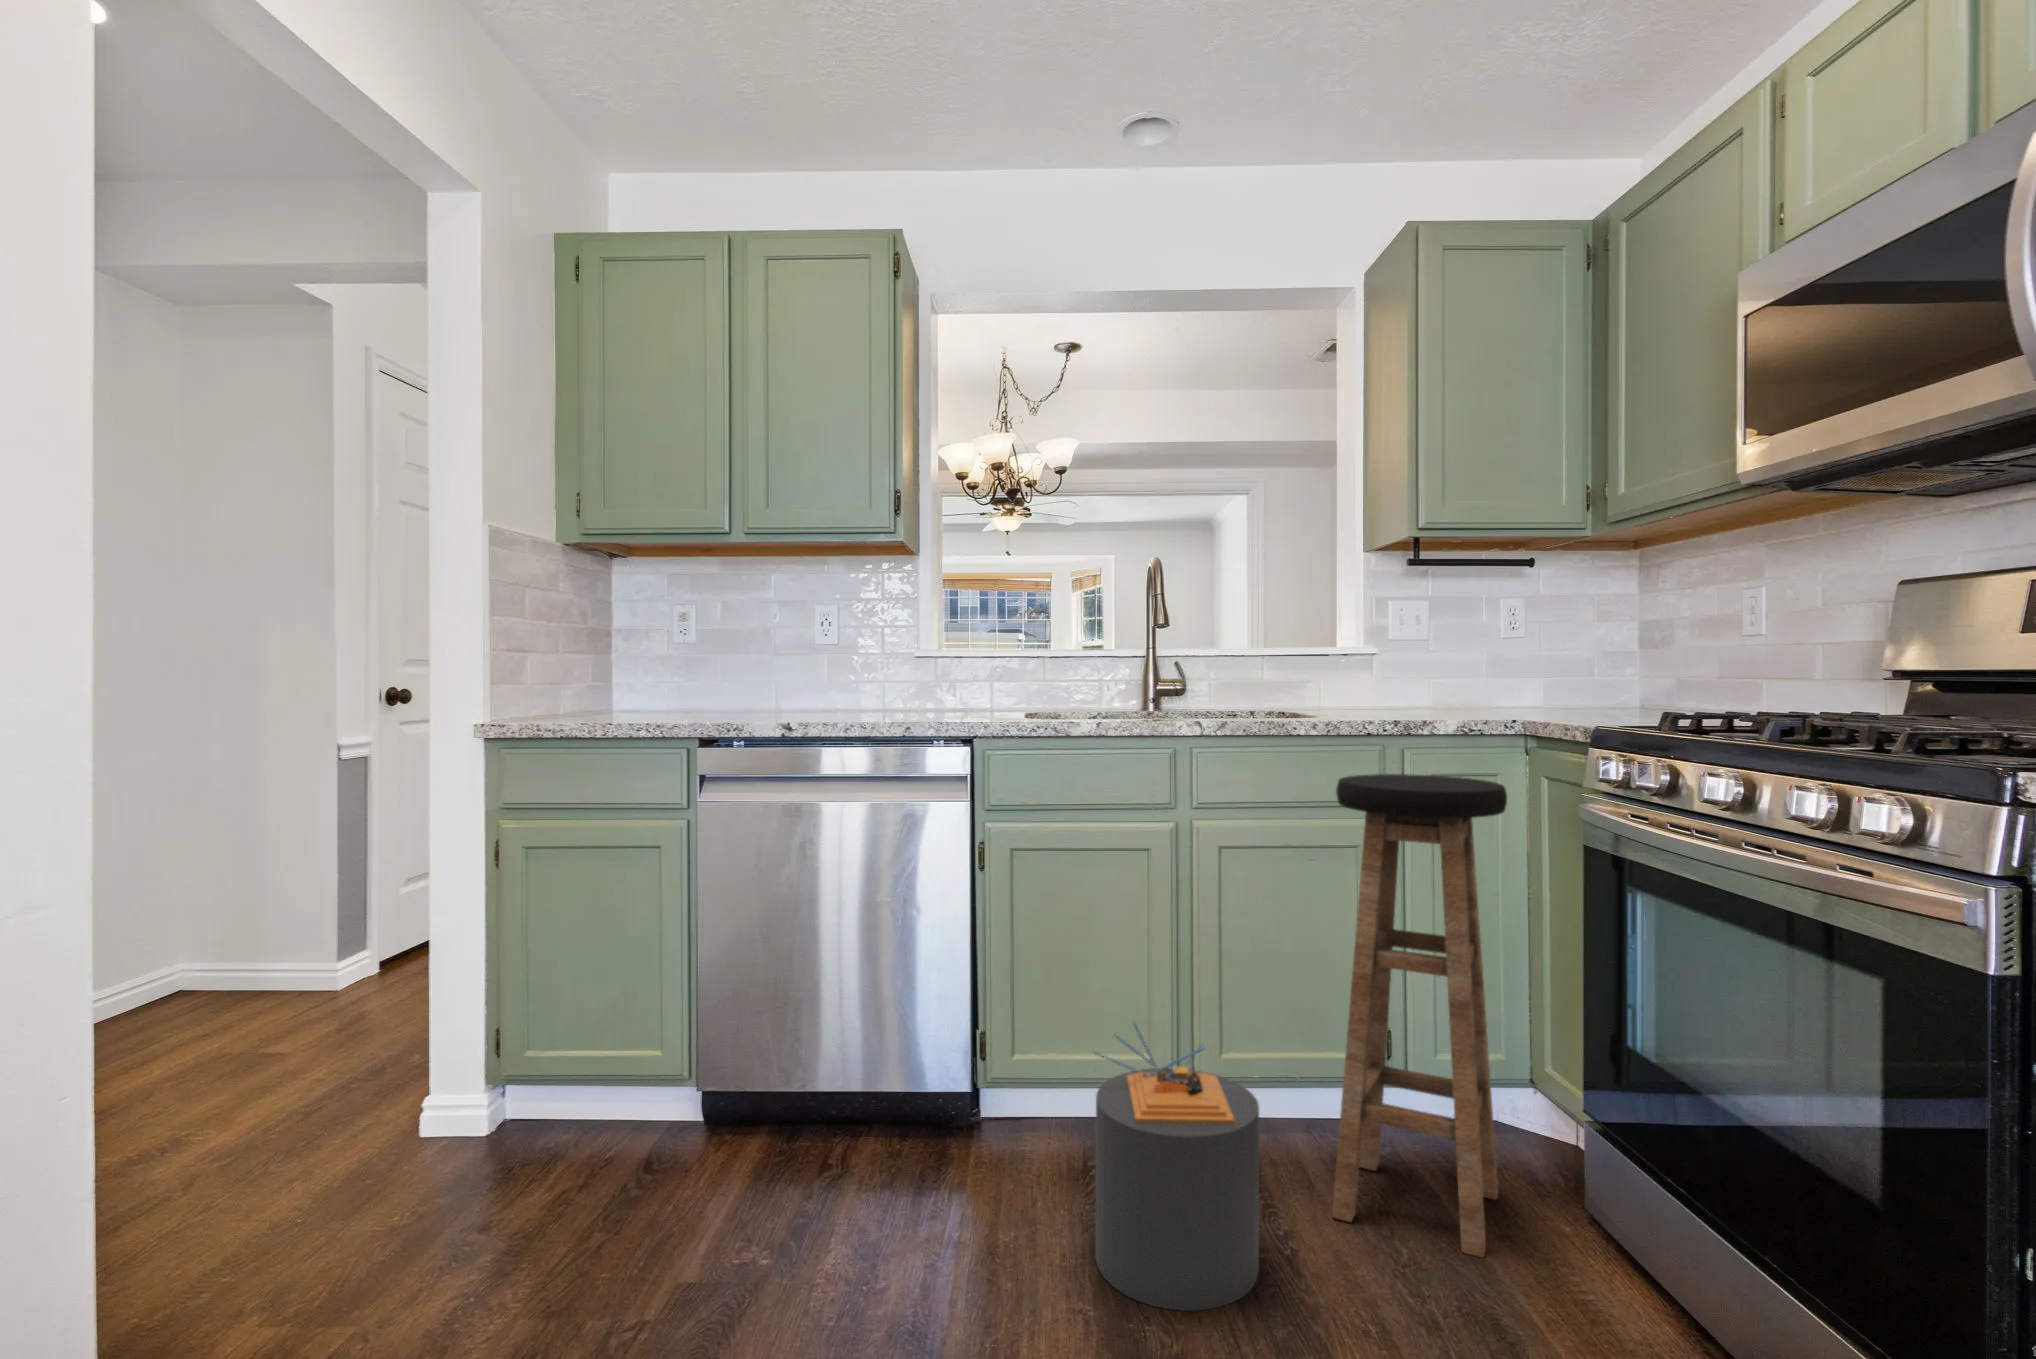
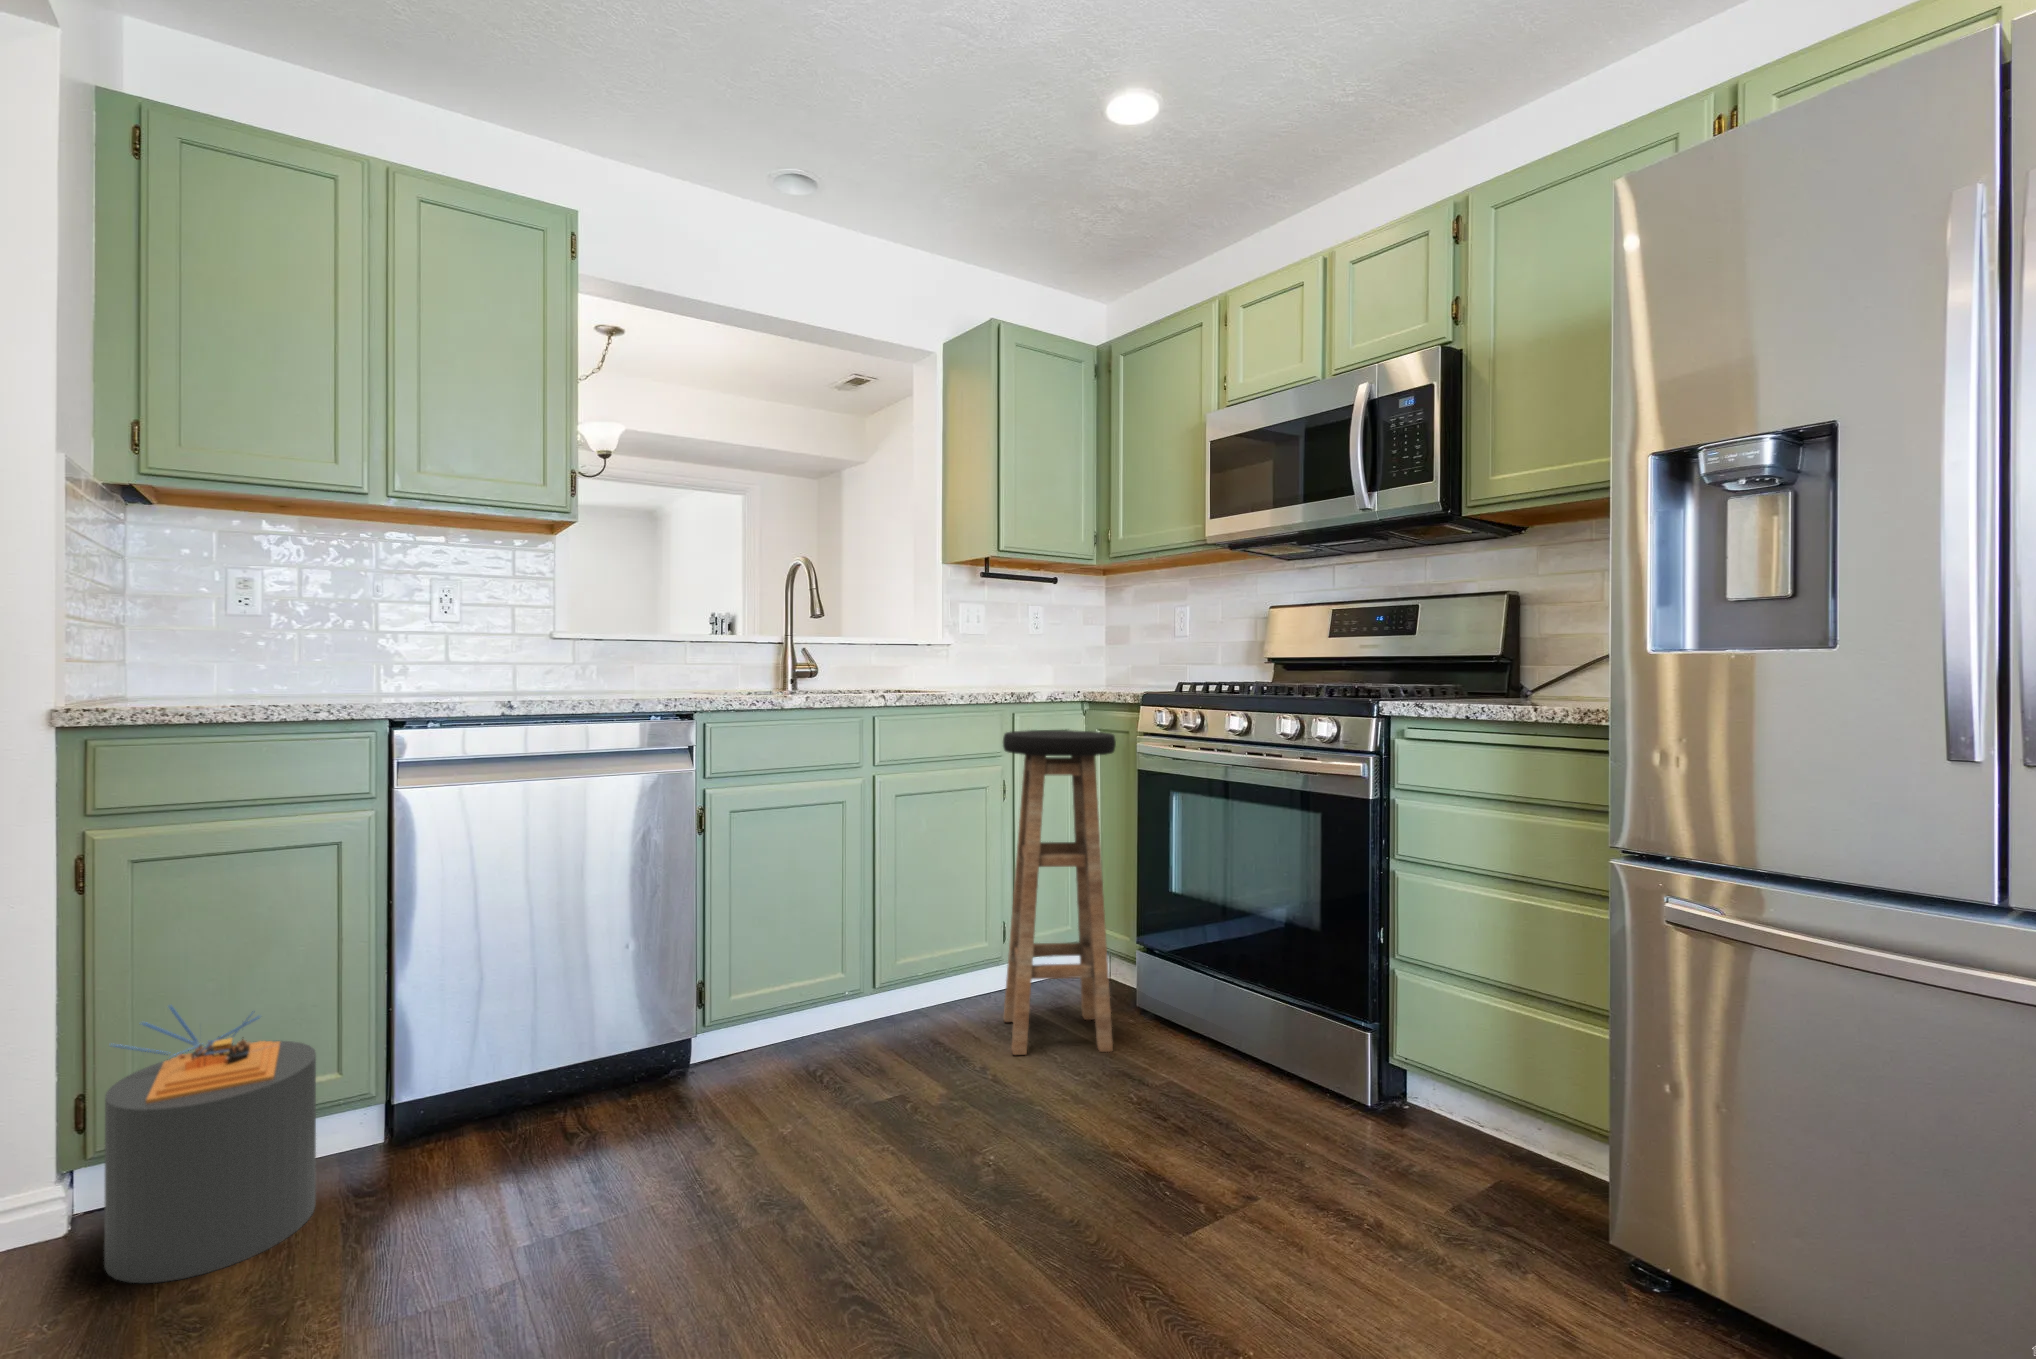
trash can: present [1093,1021,1259,1311] -> present [104,1005,316,1283]

